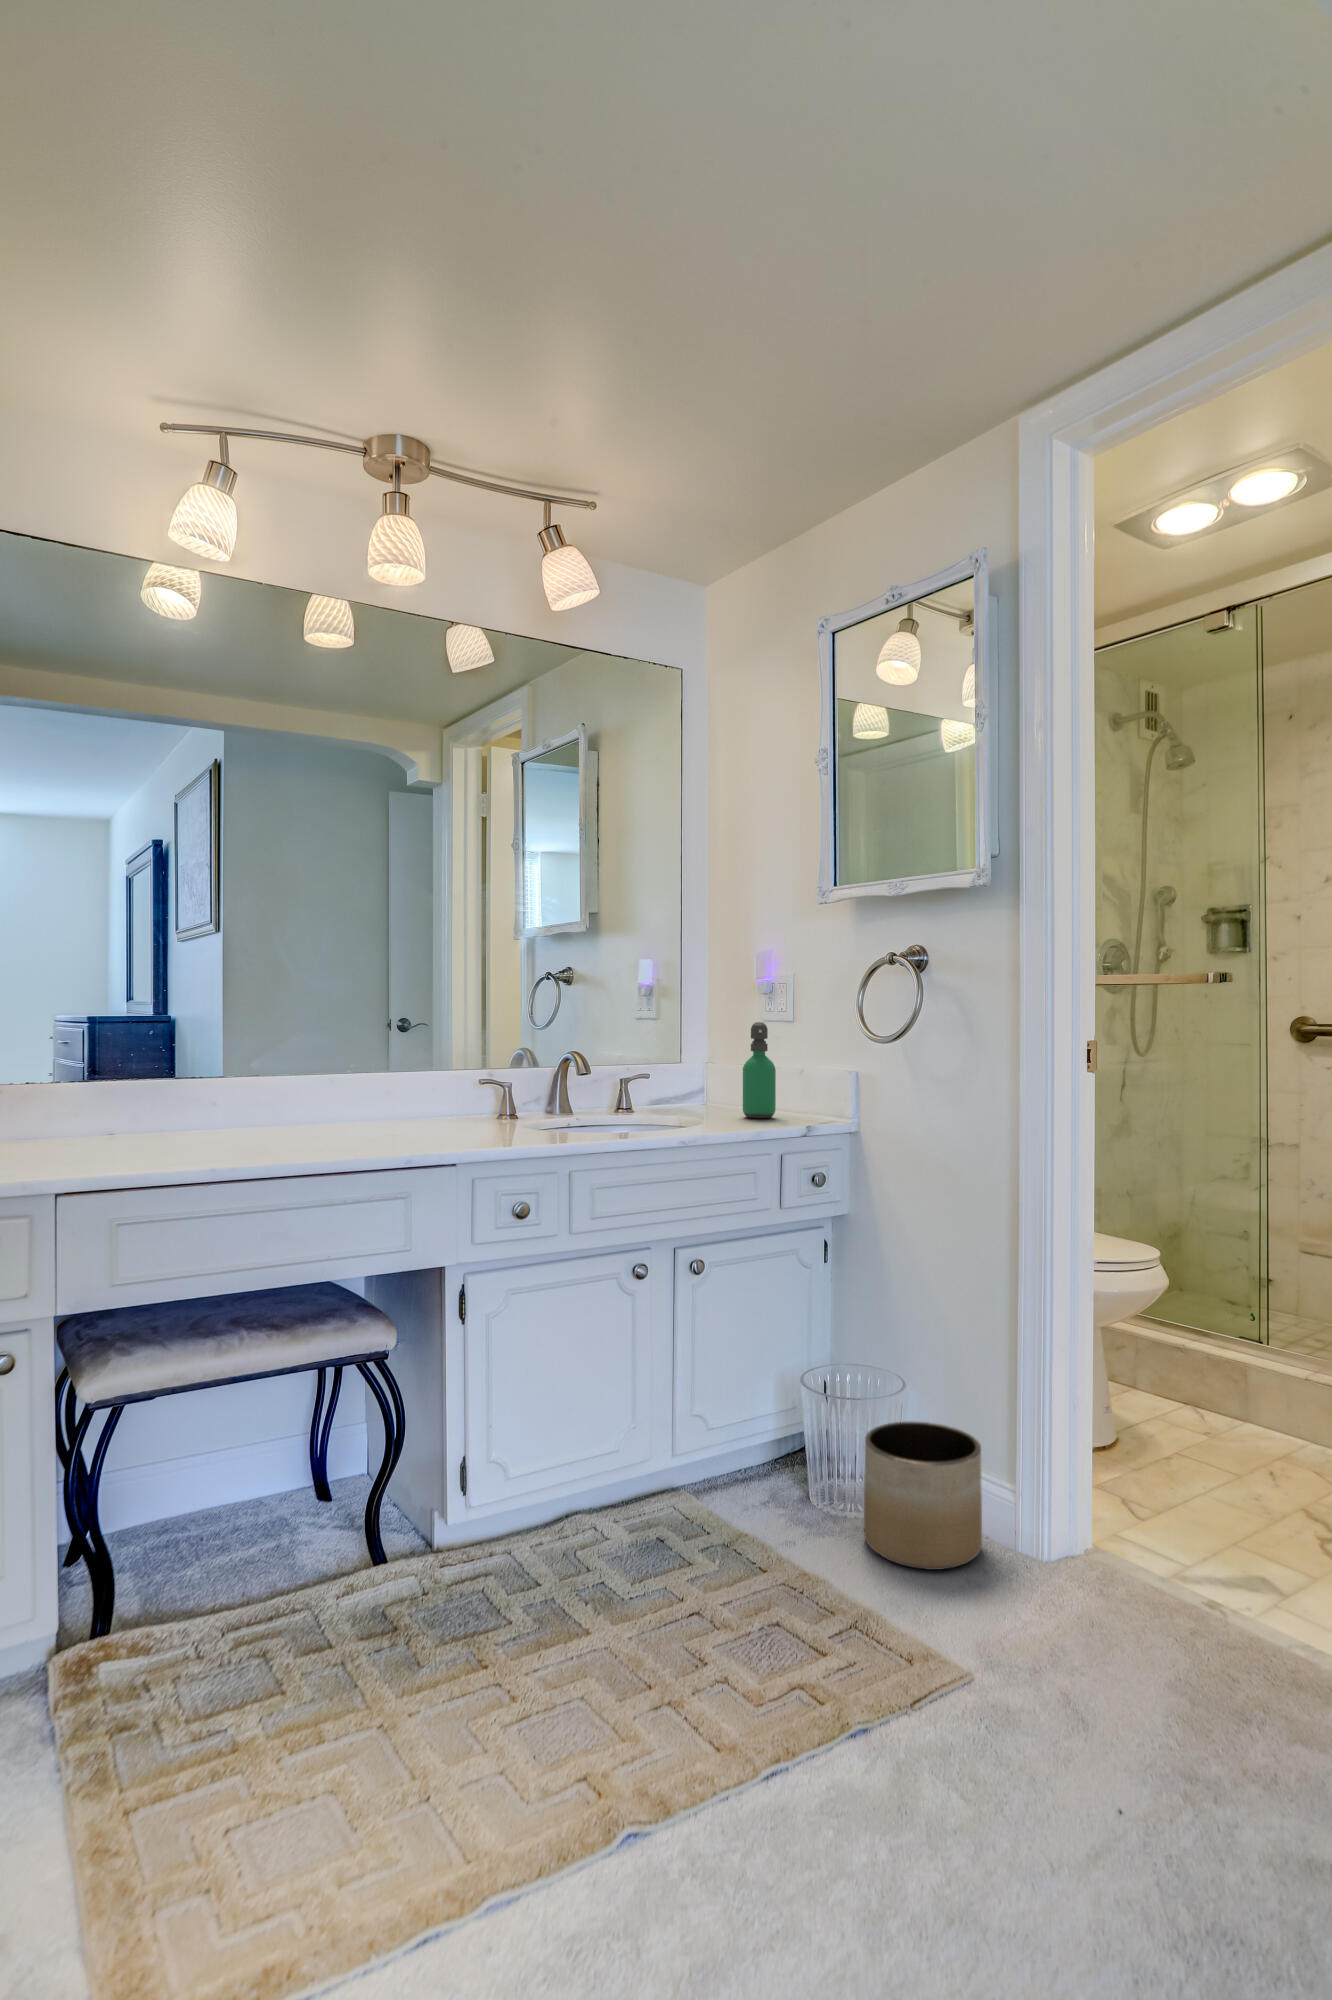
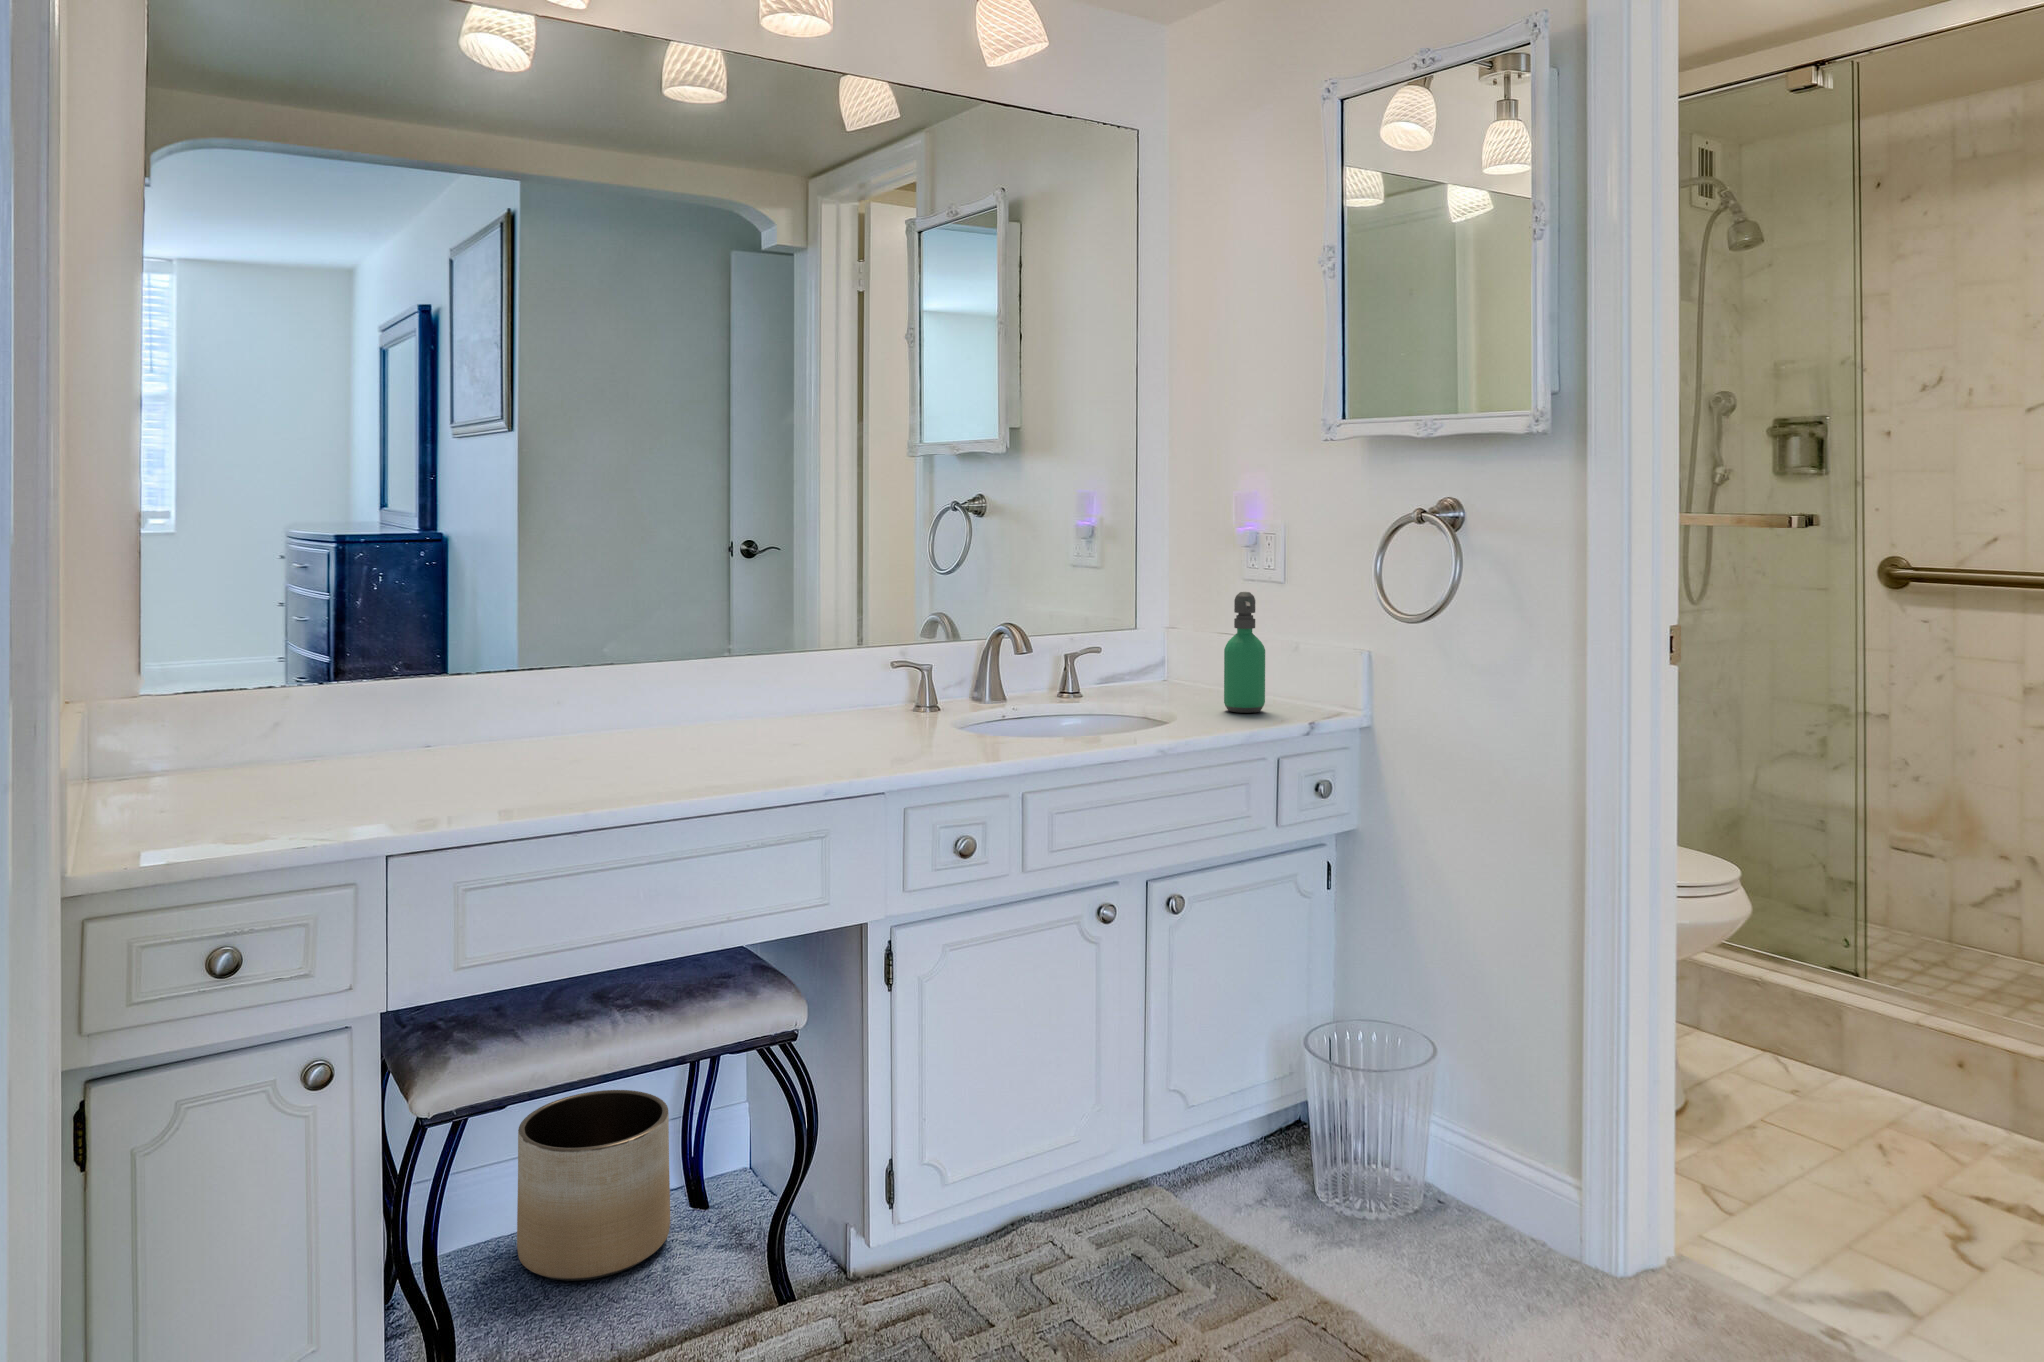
planter: present [864,1421,982,1570] -> present [517,1090,670,1281]

